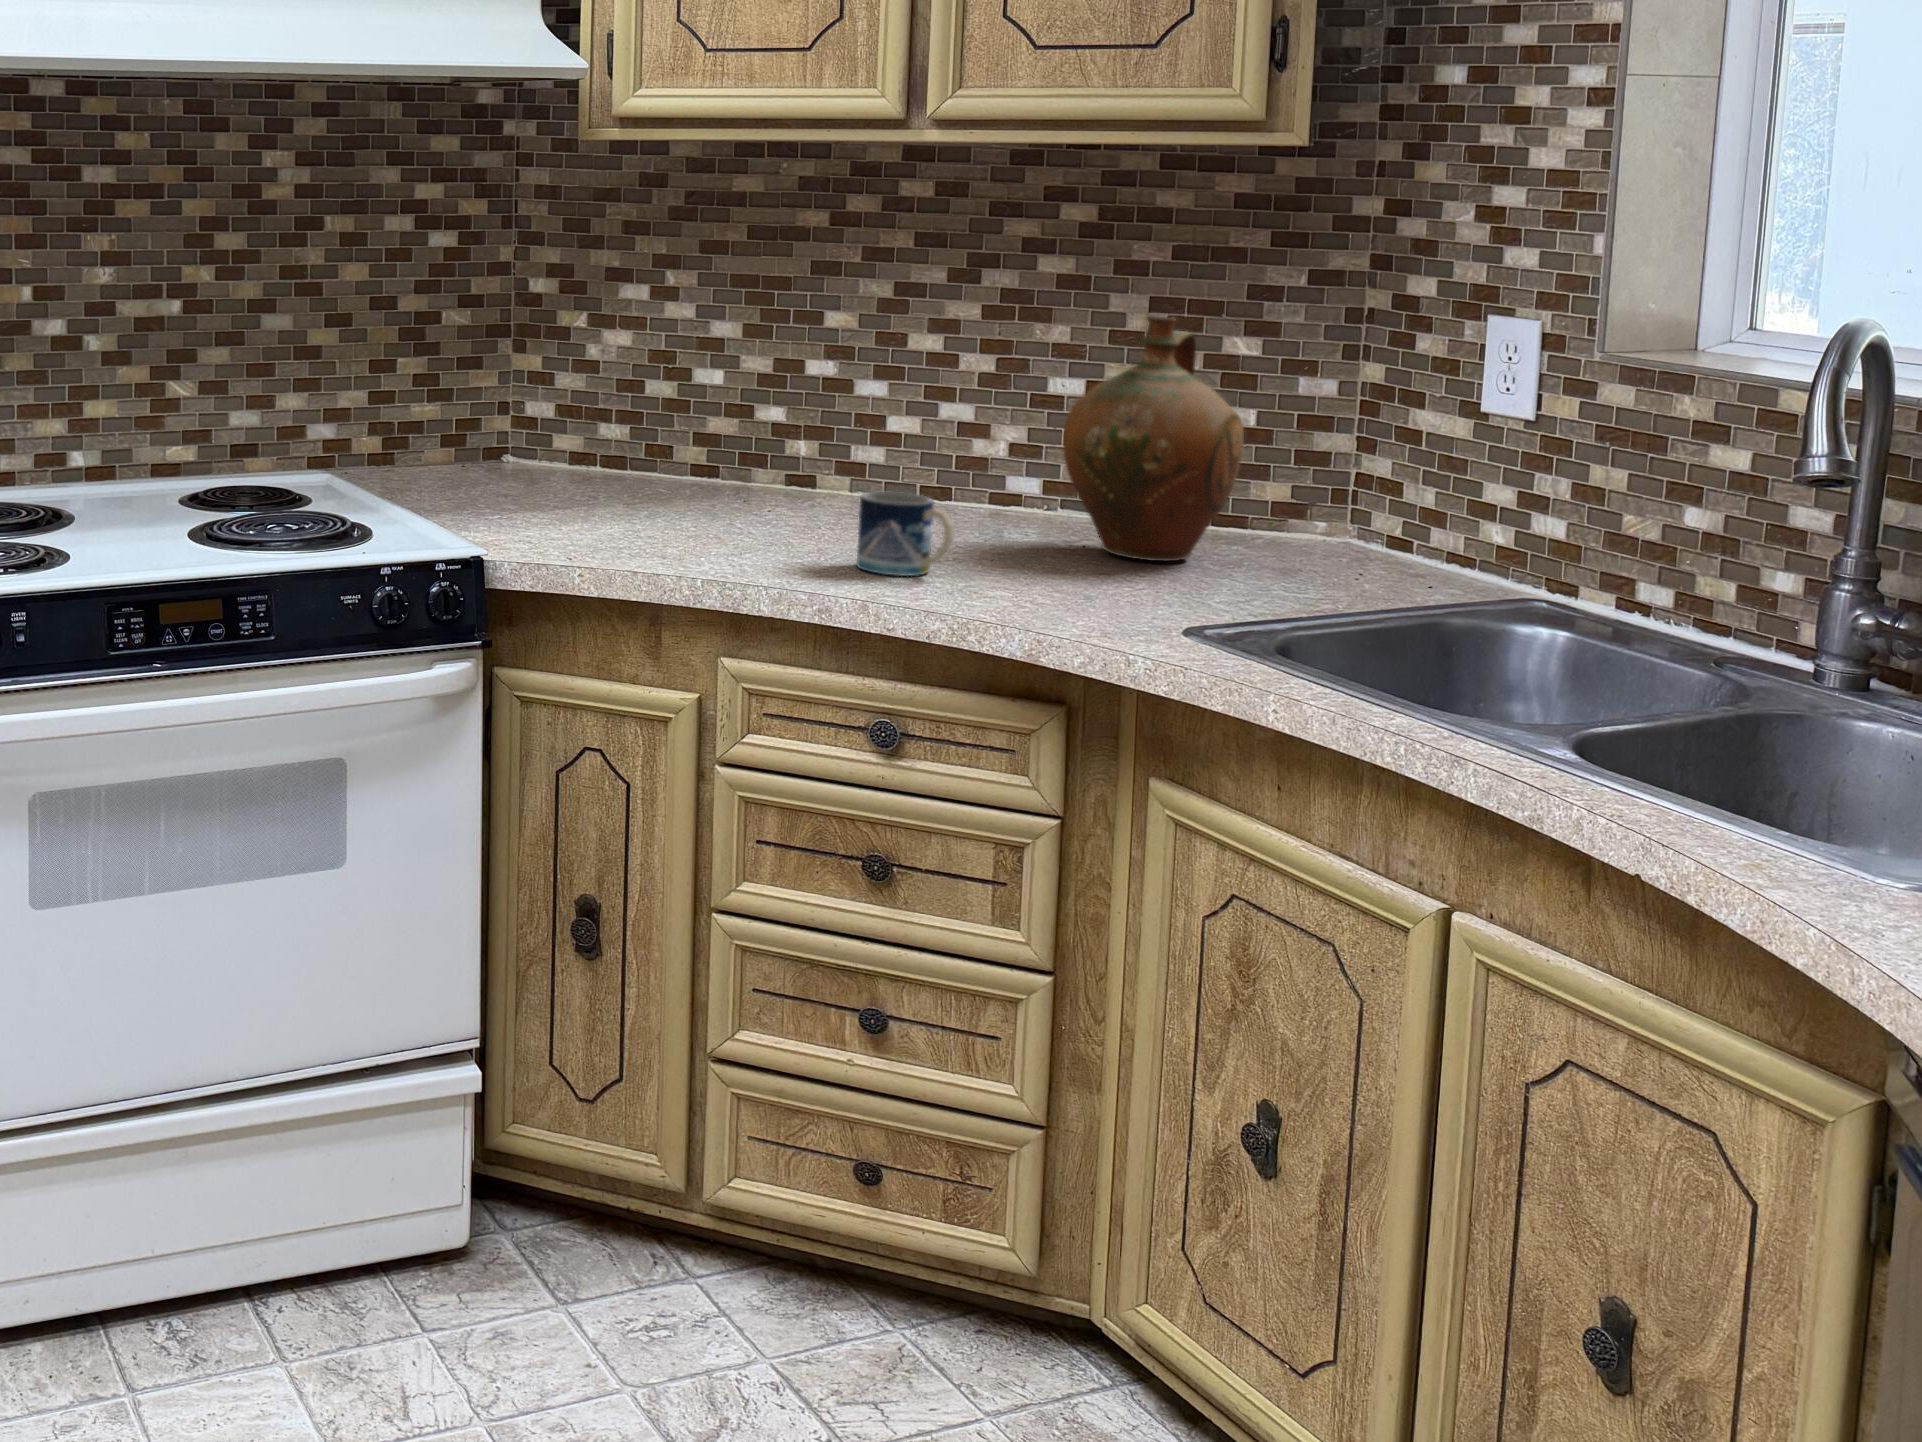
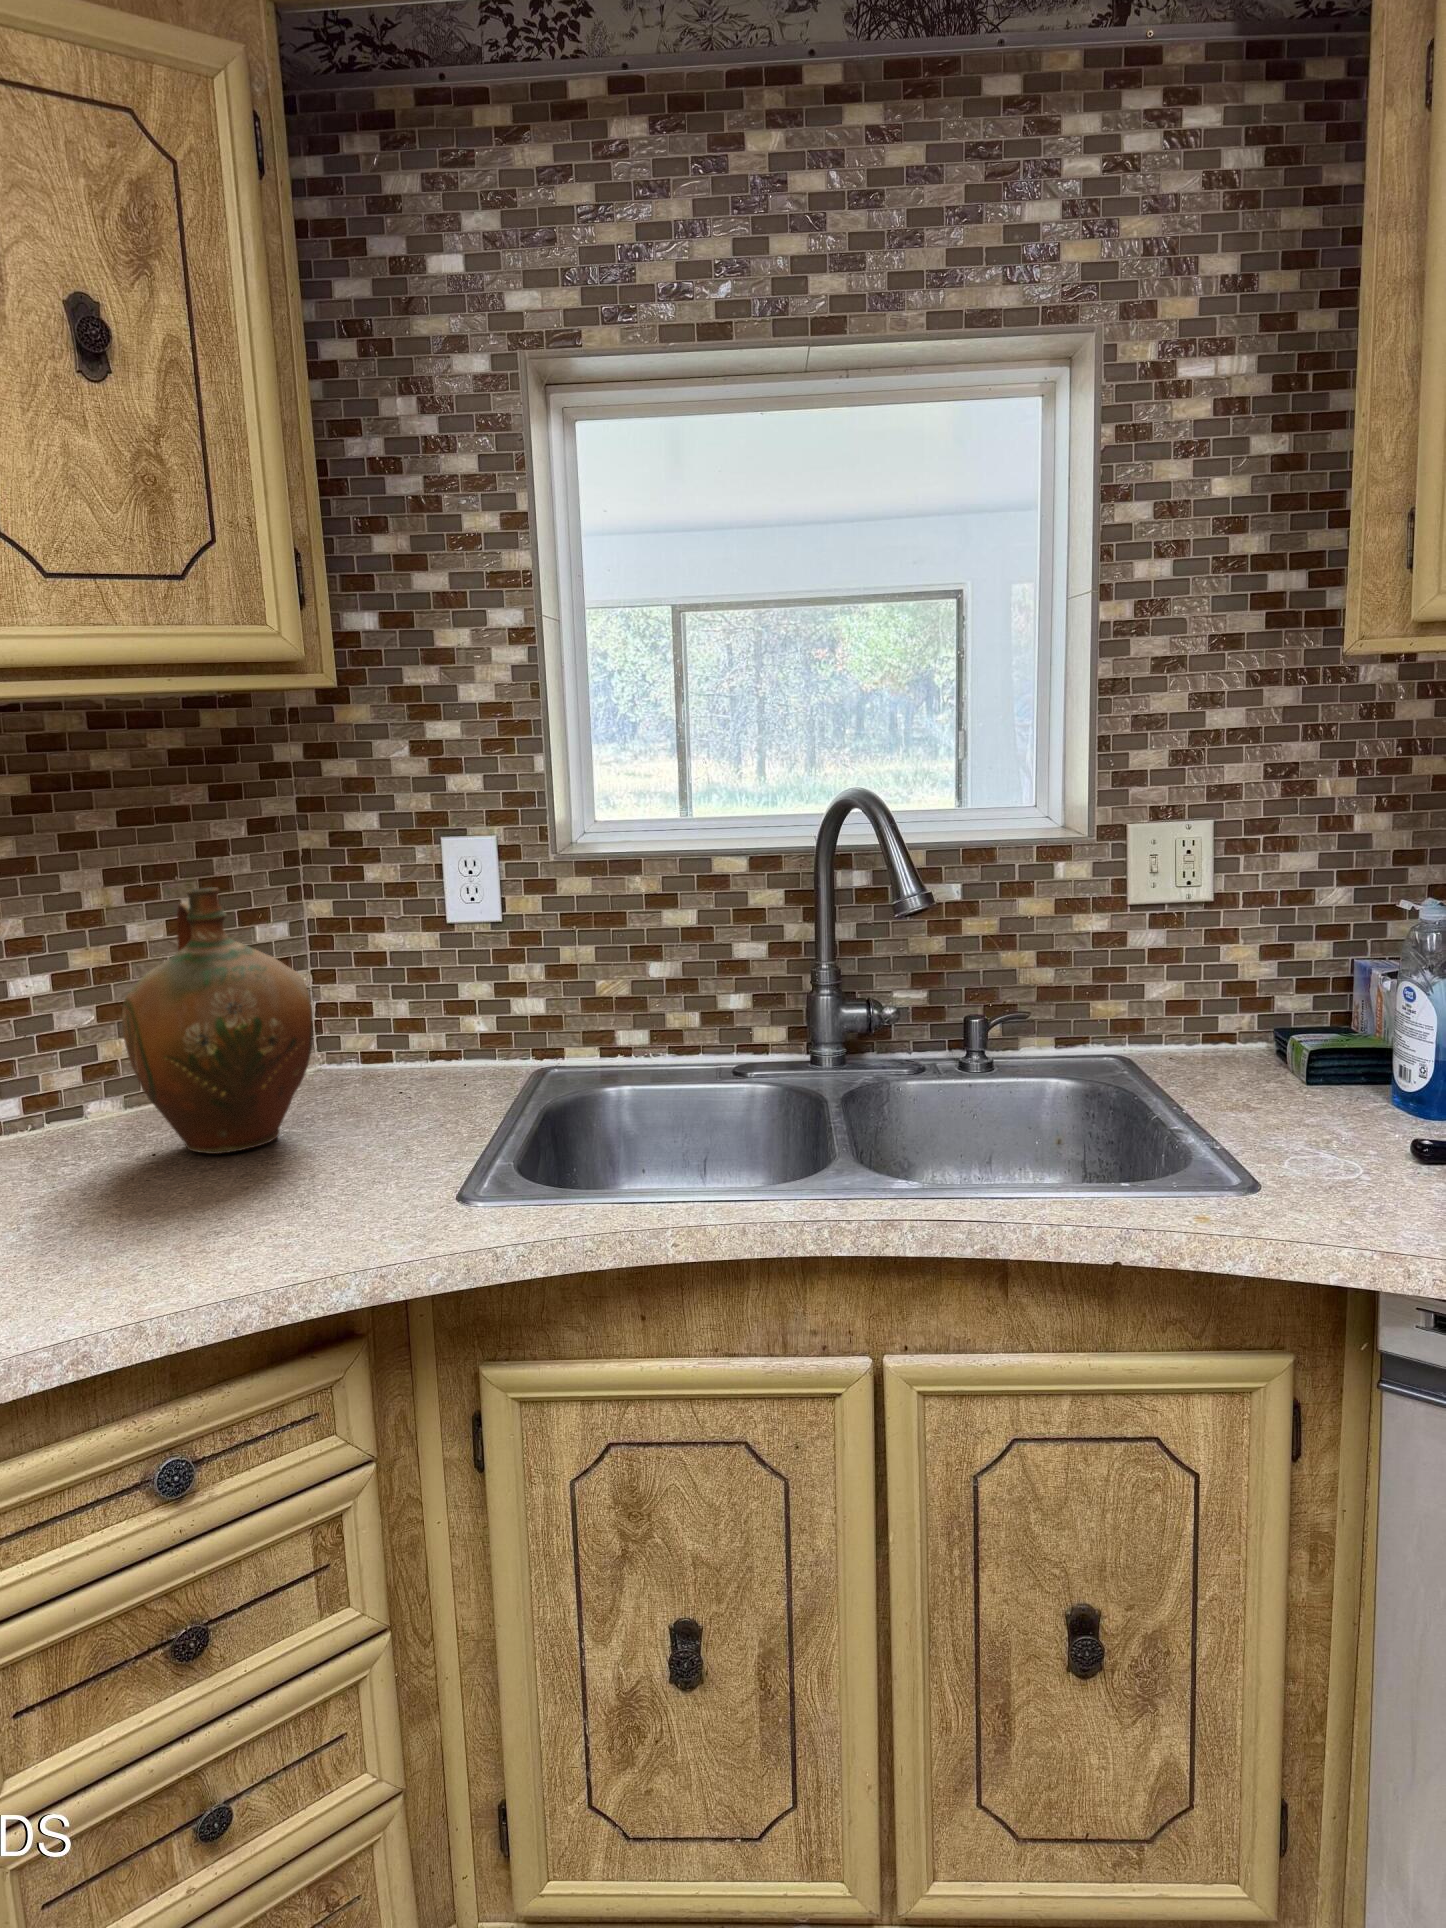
mug: present [857,492,954,576] -> none [20,1171,171,1298]

